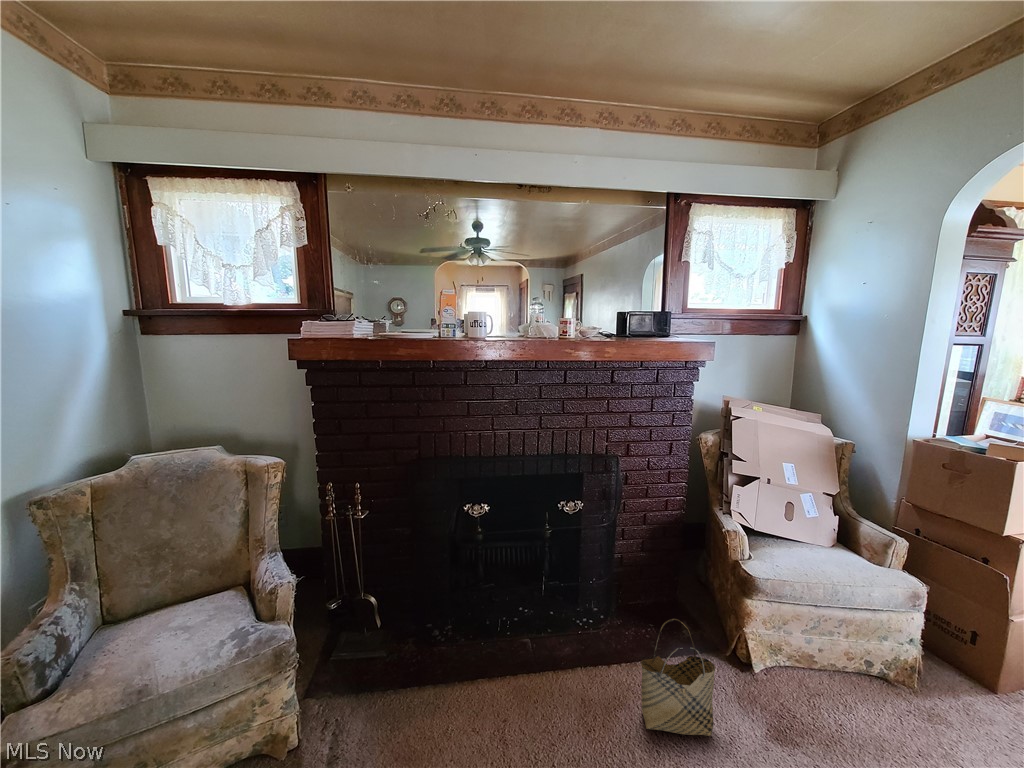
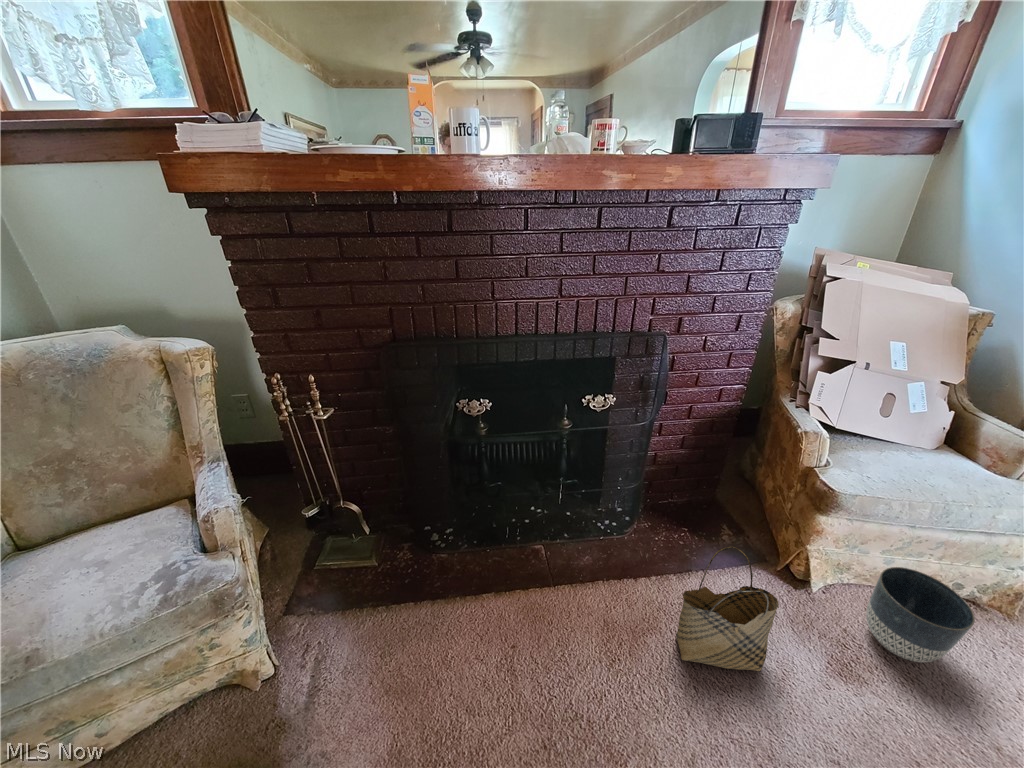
planter: none [795,641,864,726] -> present [866,567,975,662]

